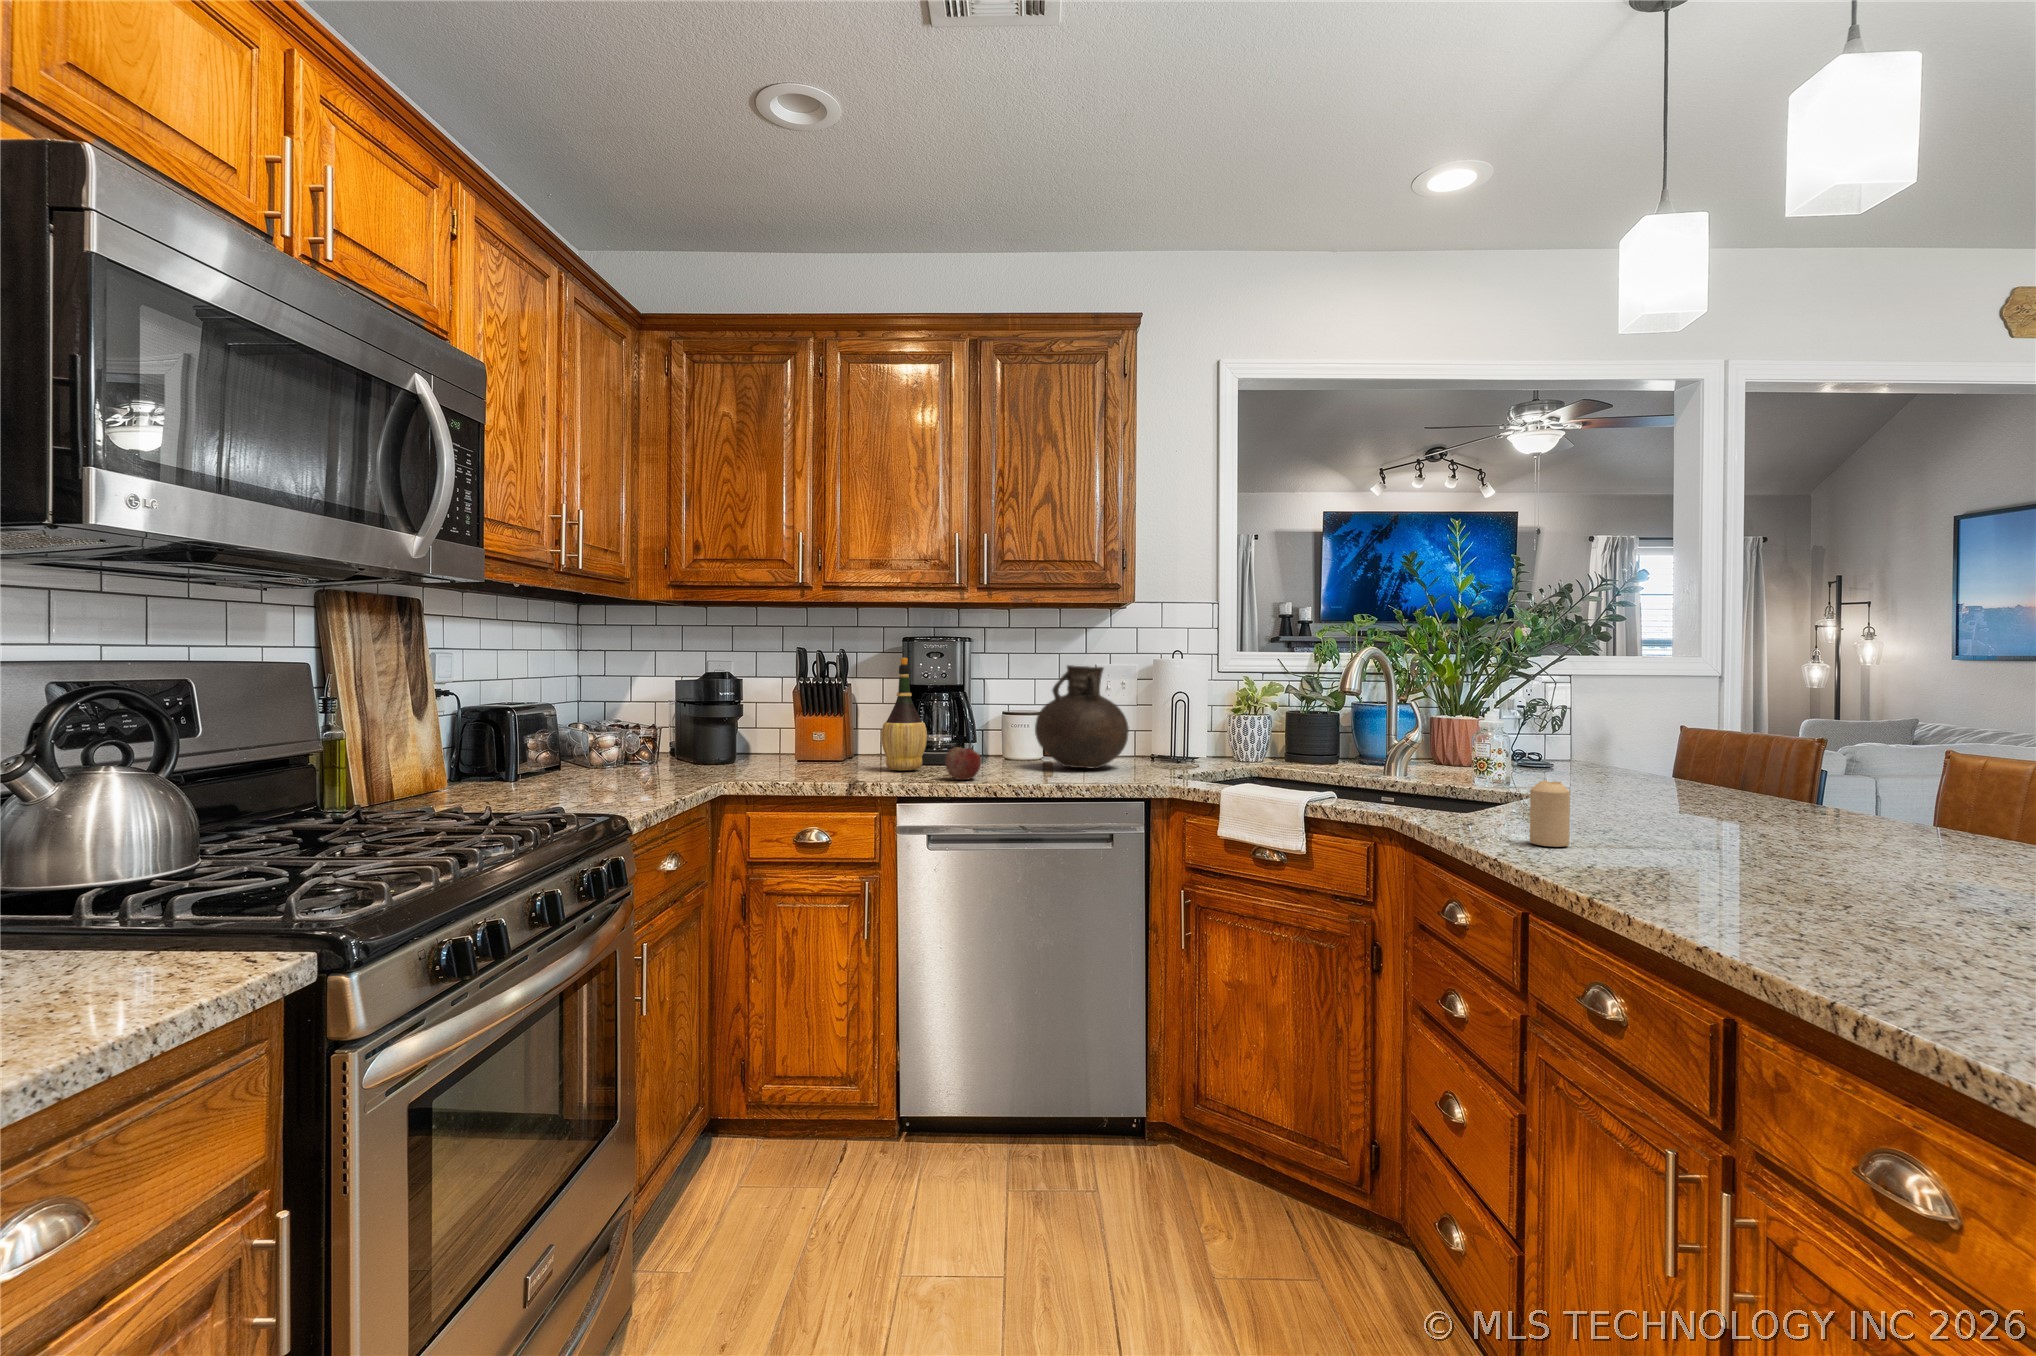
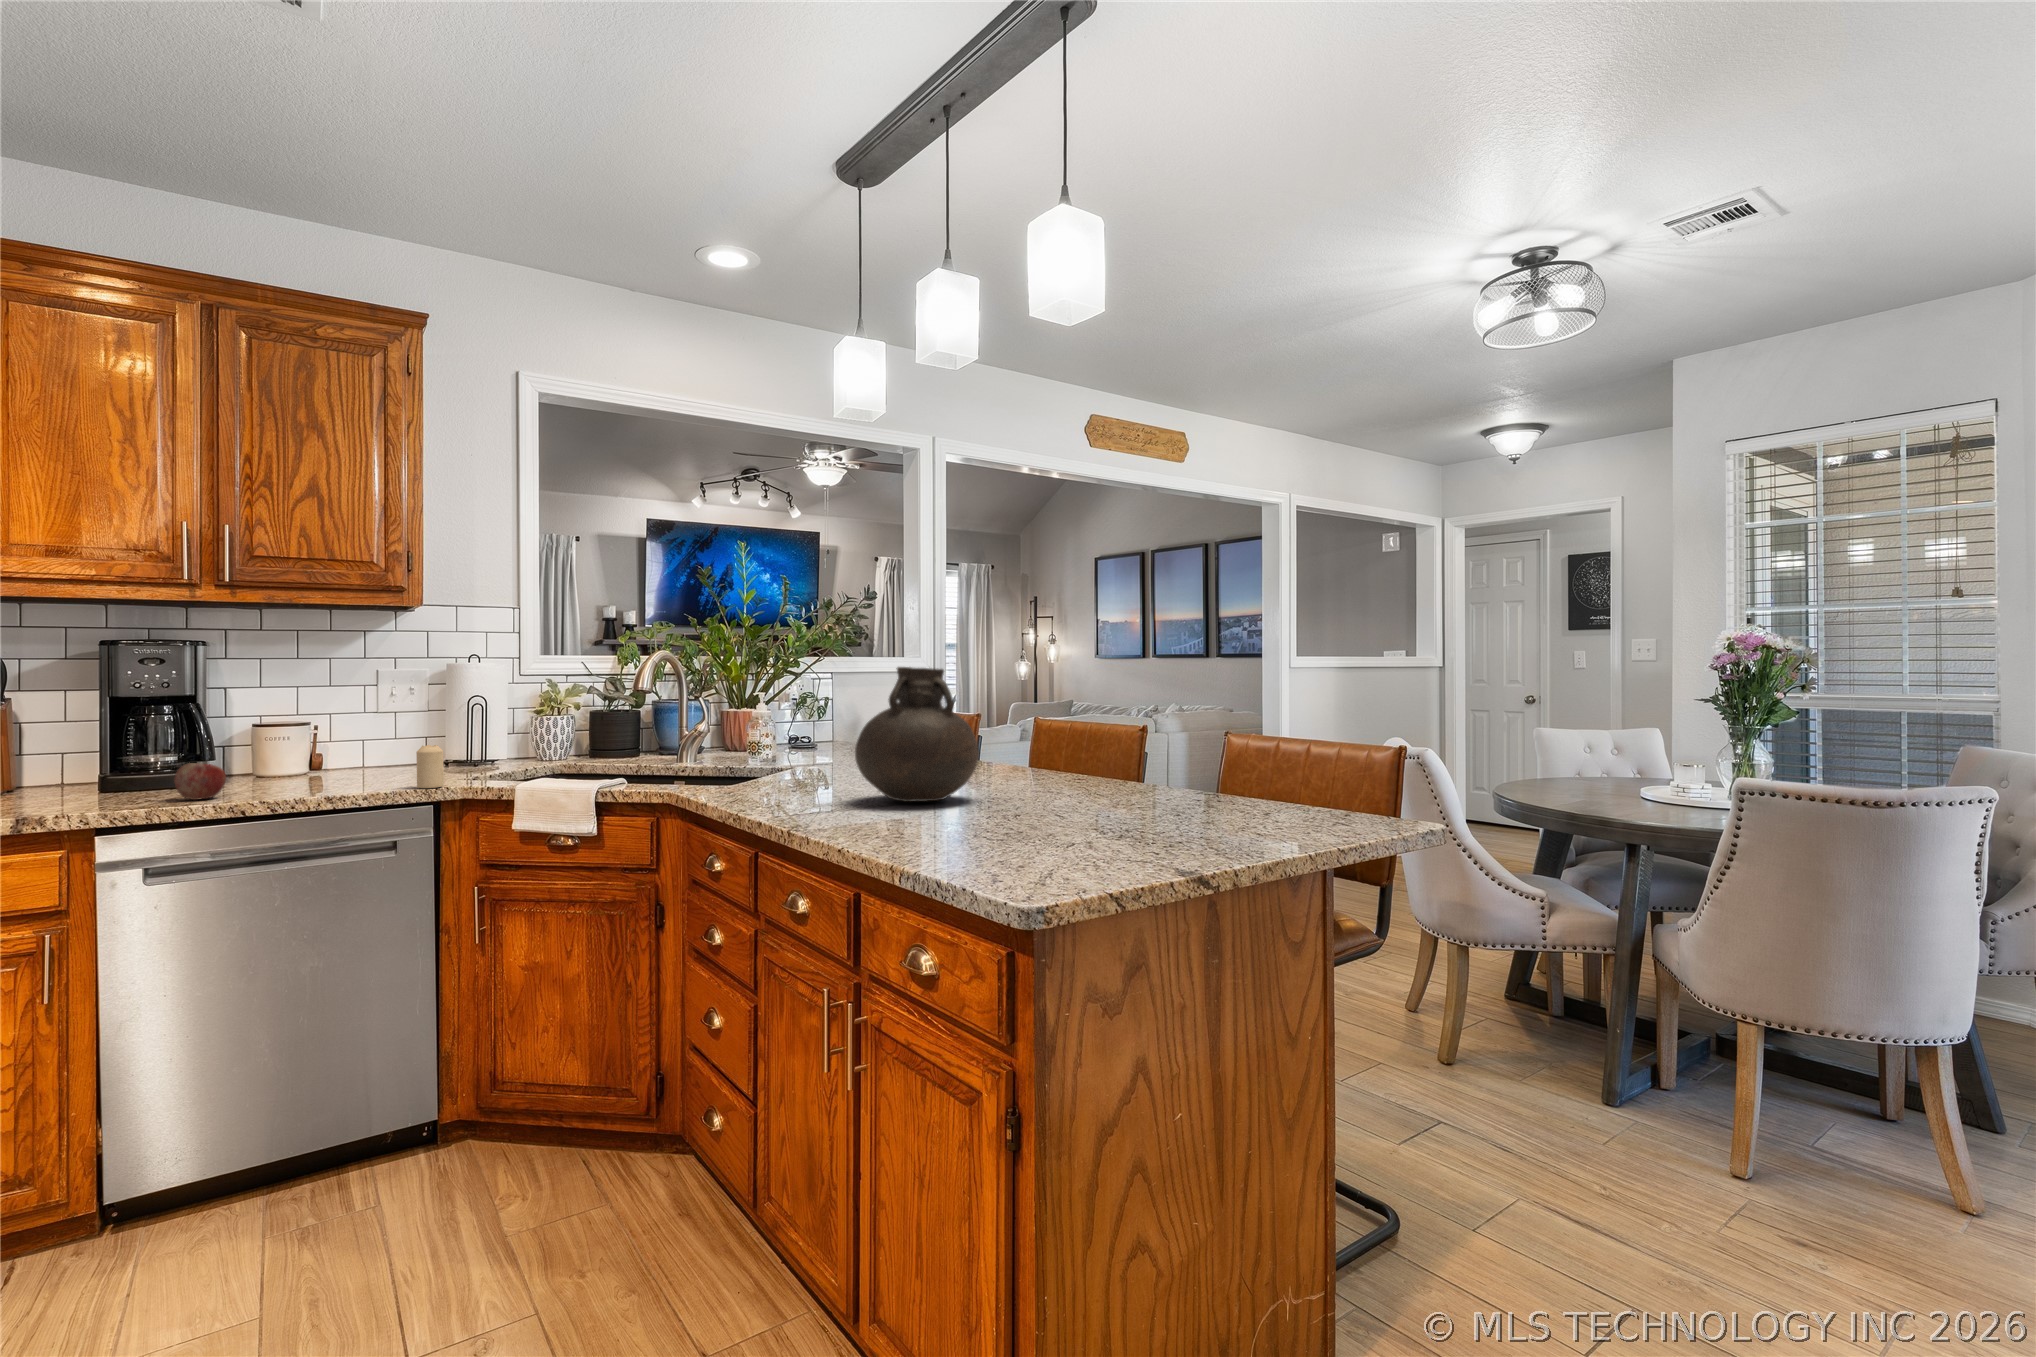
wine bottle: present [881,658,927,770] -> none [73,663,144,796]
vase: present [1035,665,1129,768] -> present [855,667,979,802]
candle: present [1530,780,1570,847] -> present [416,745,444,788]

